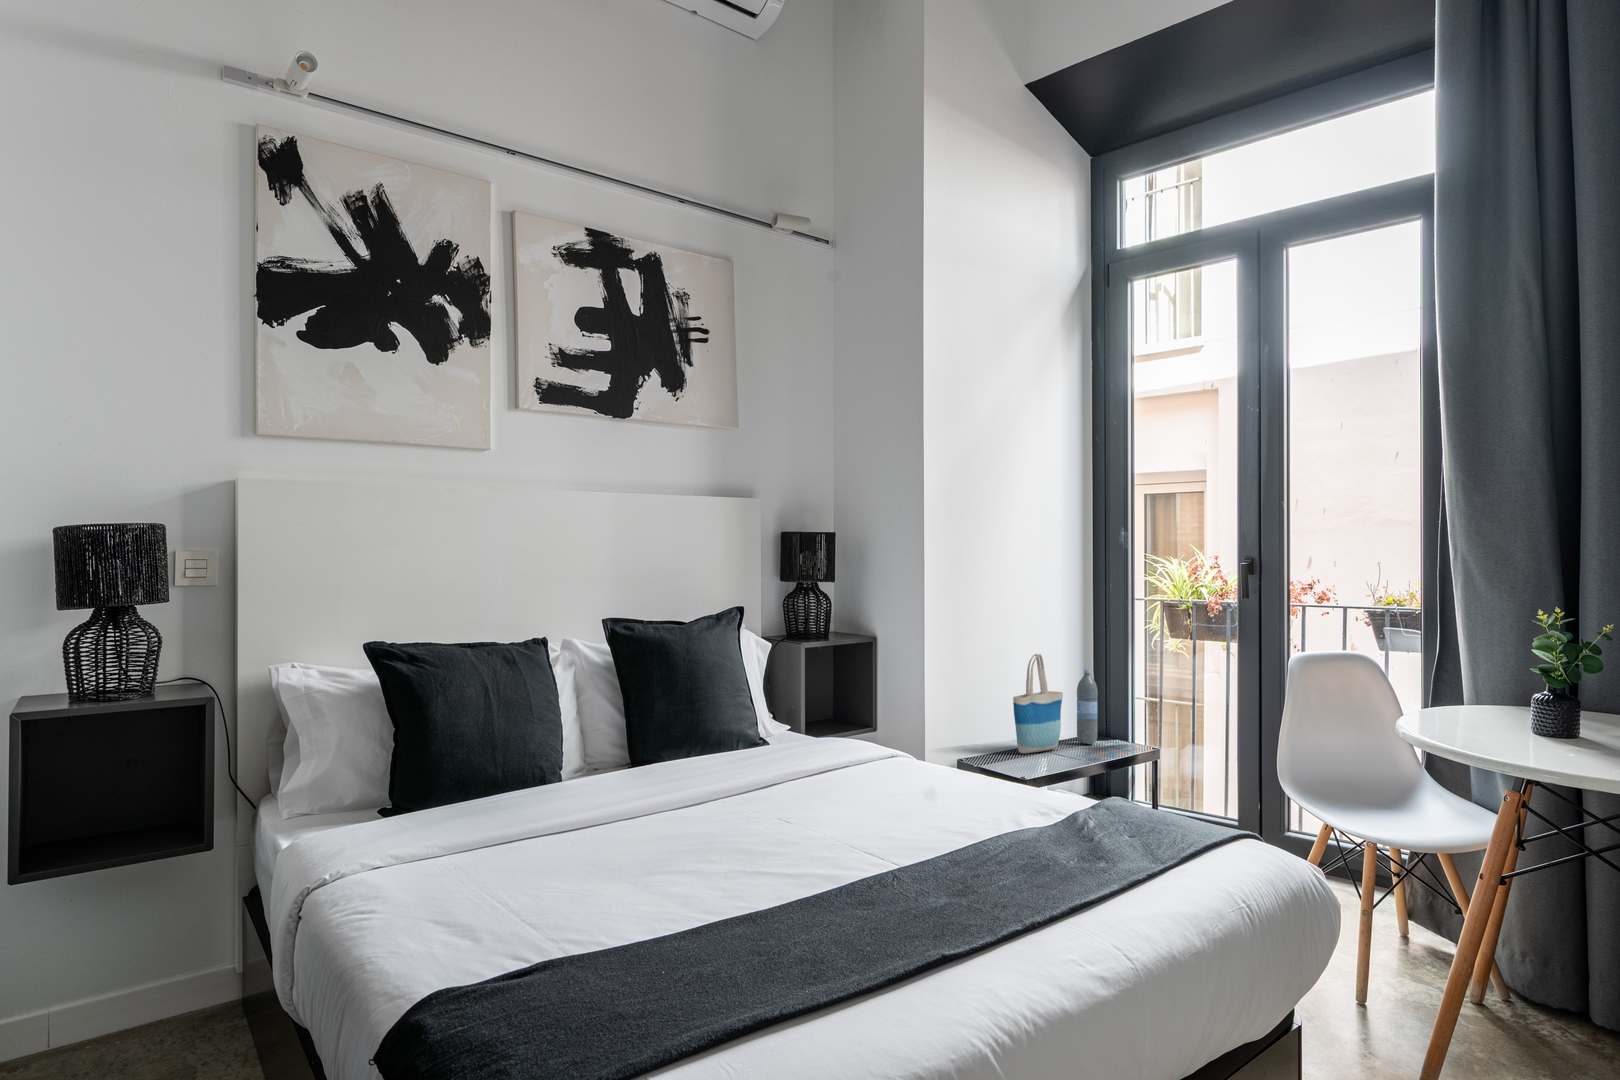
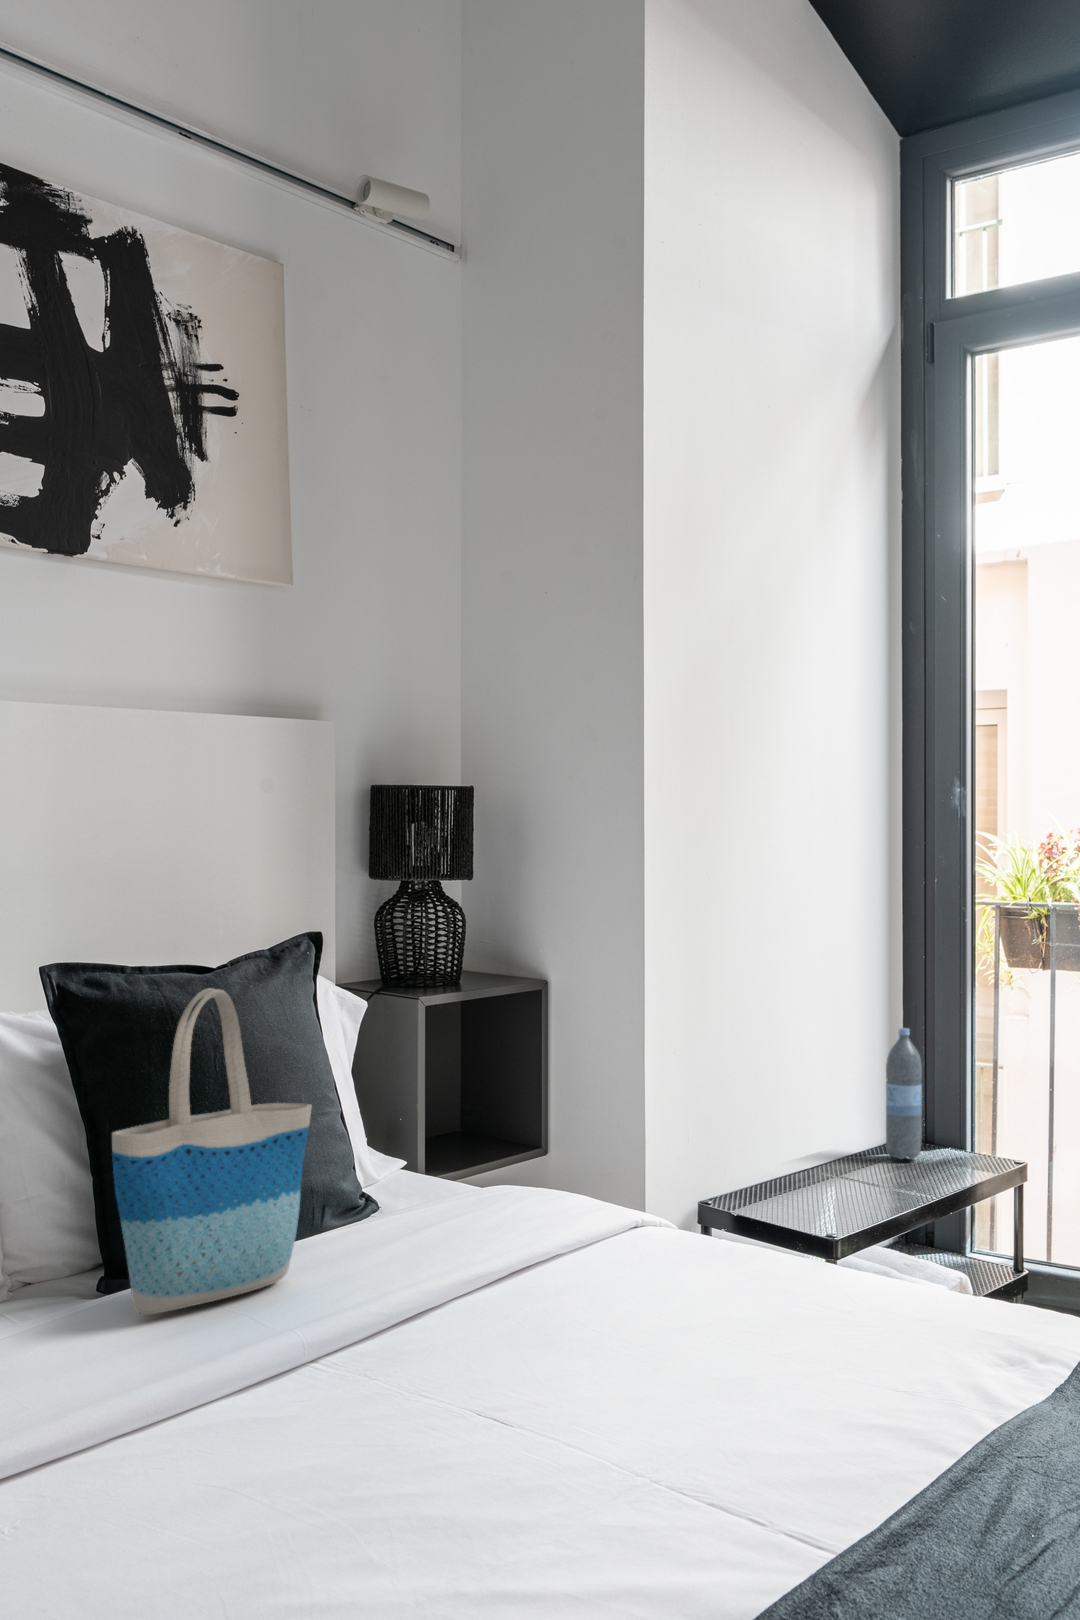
tote bag: present [1013,654,1063,753] -> present [112,988,312,1314]

